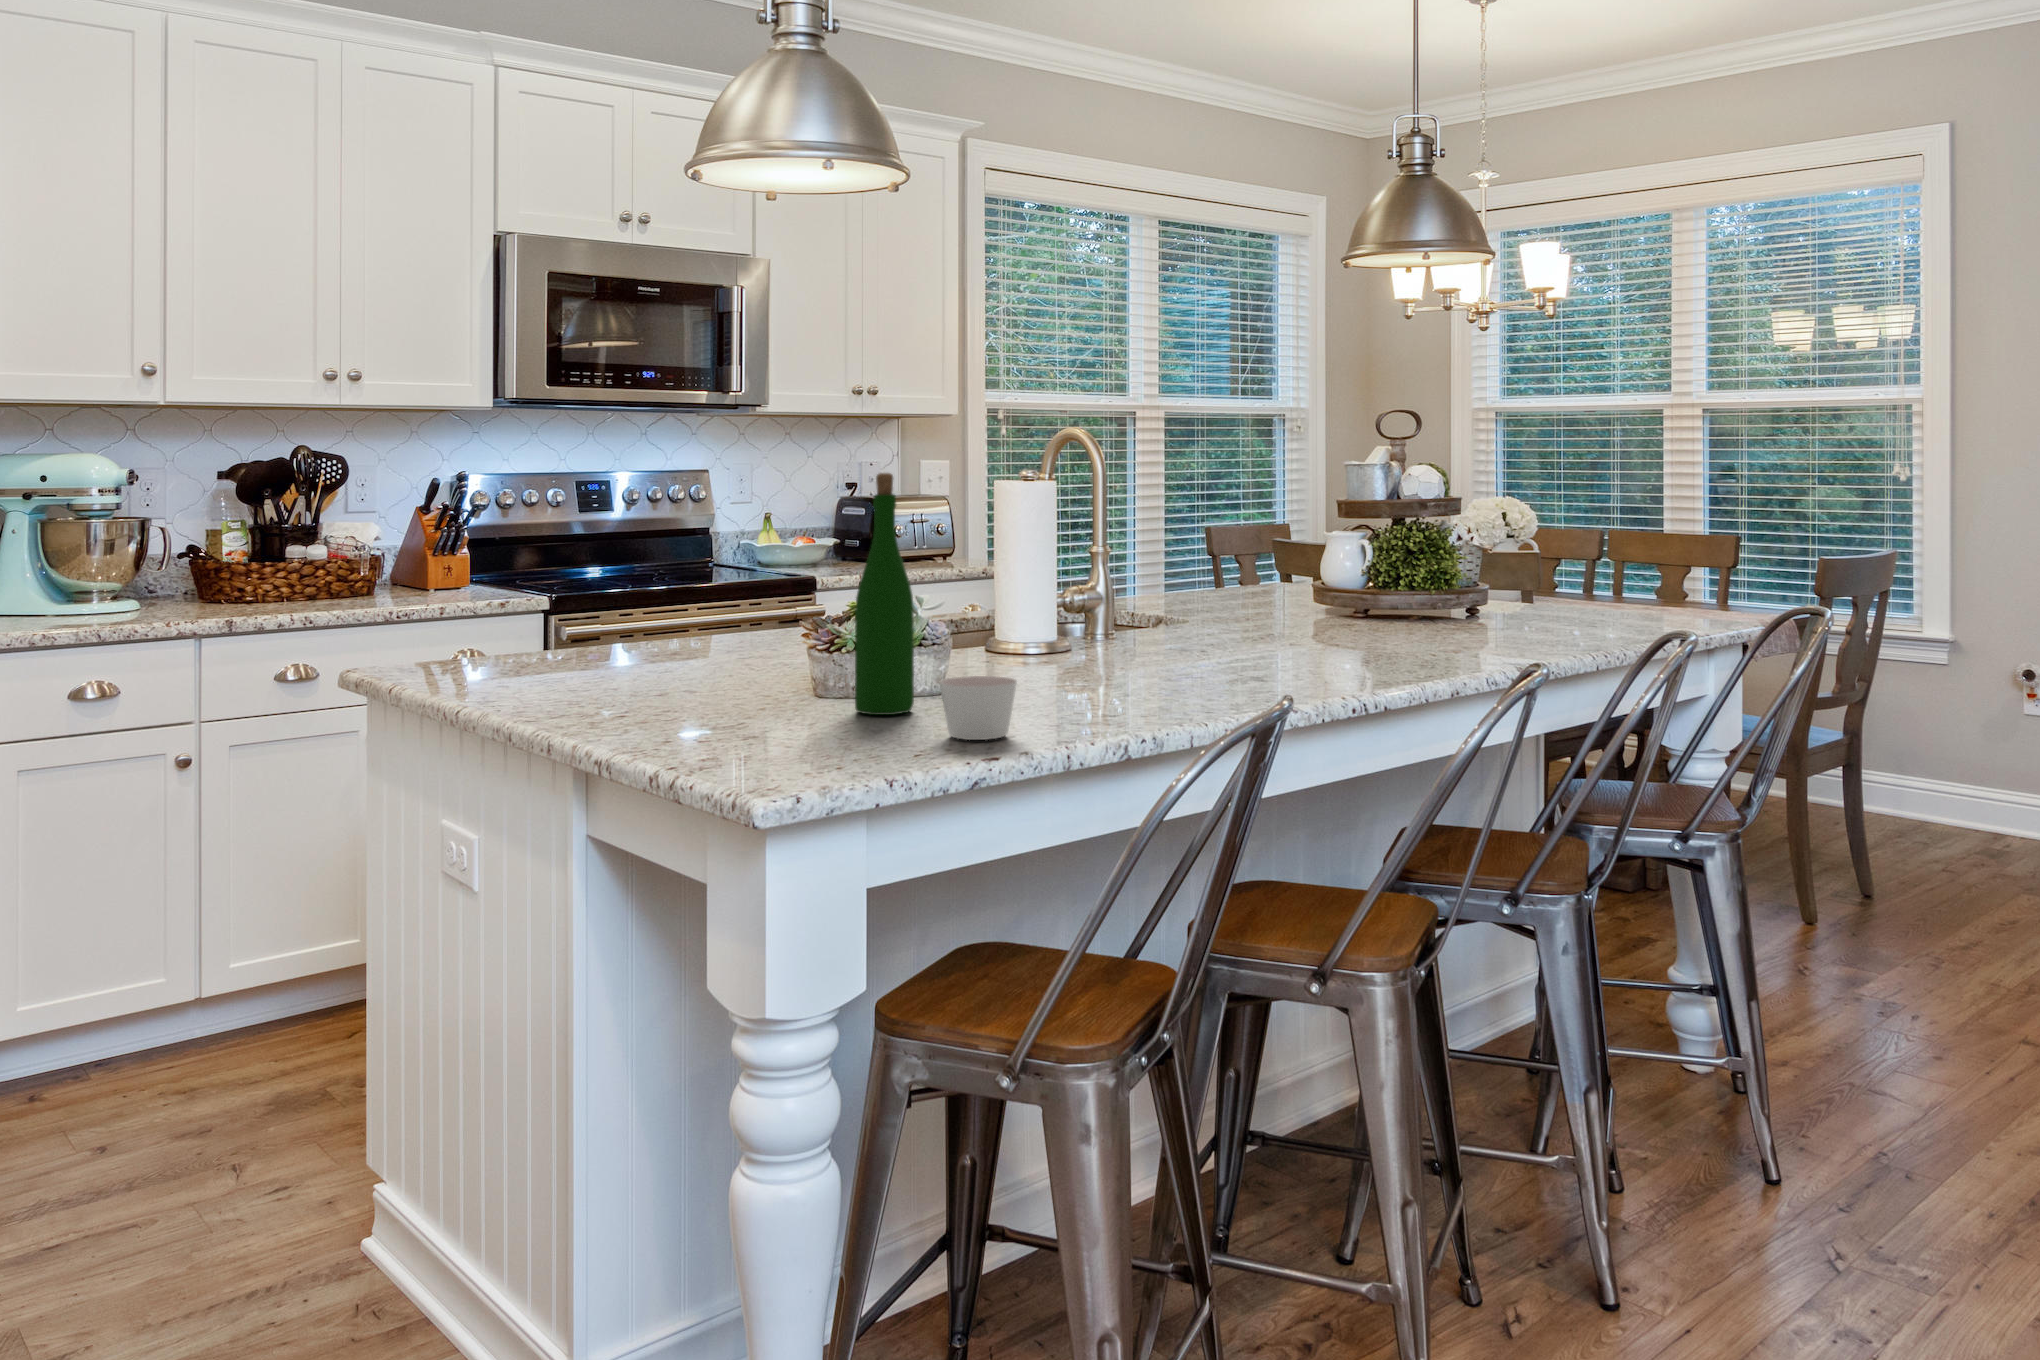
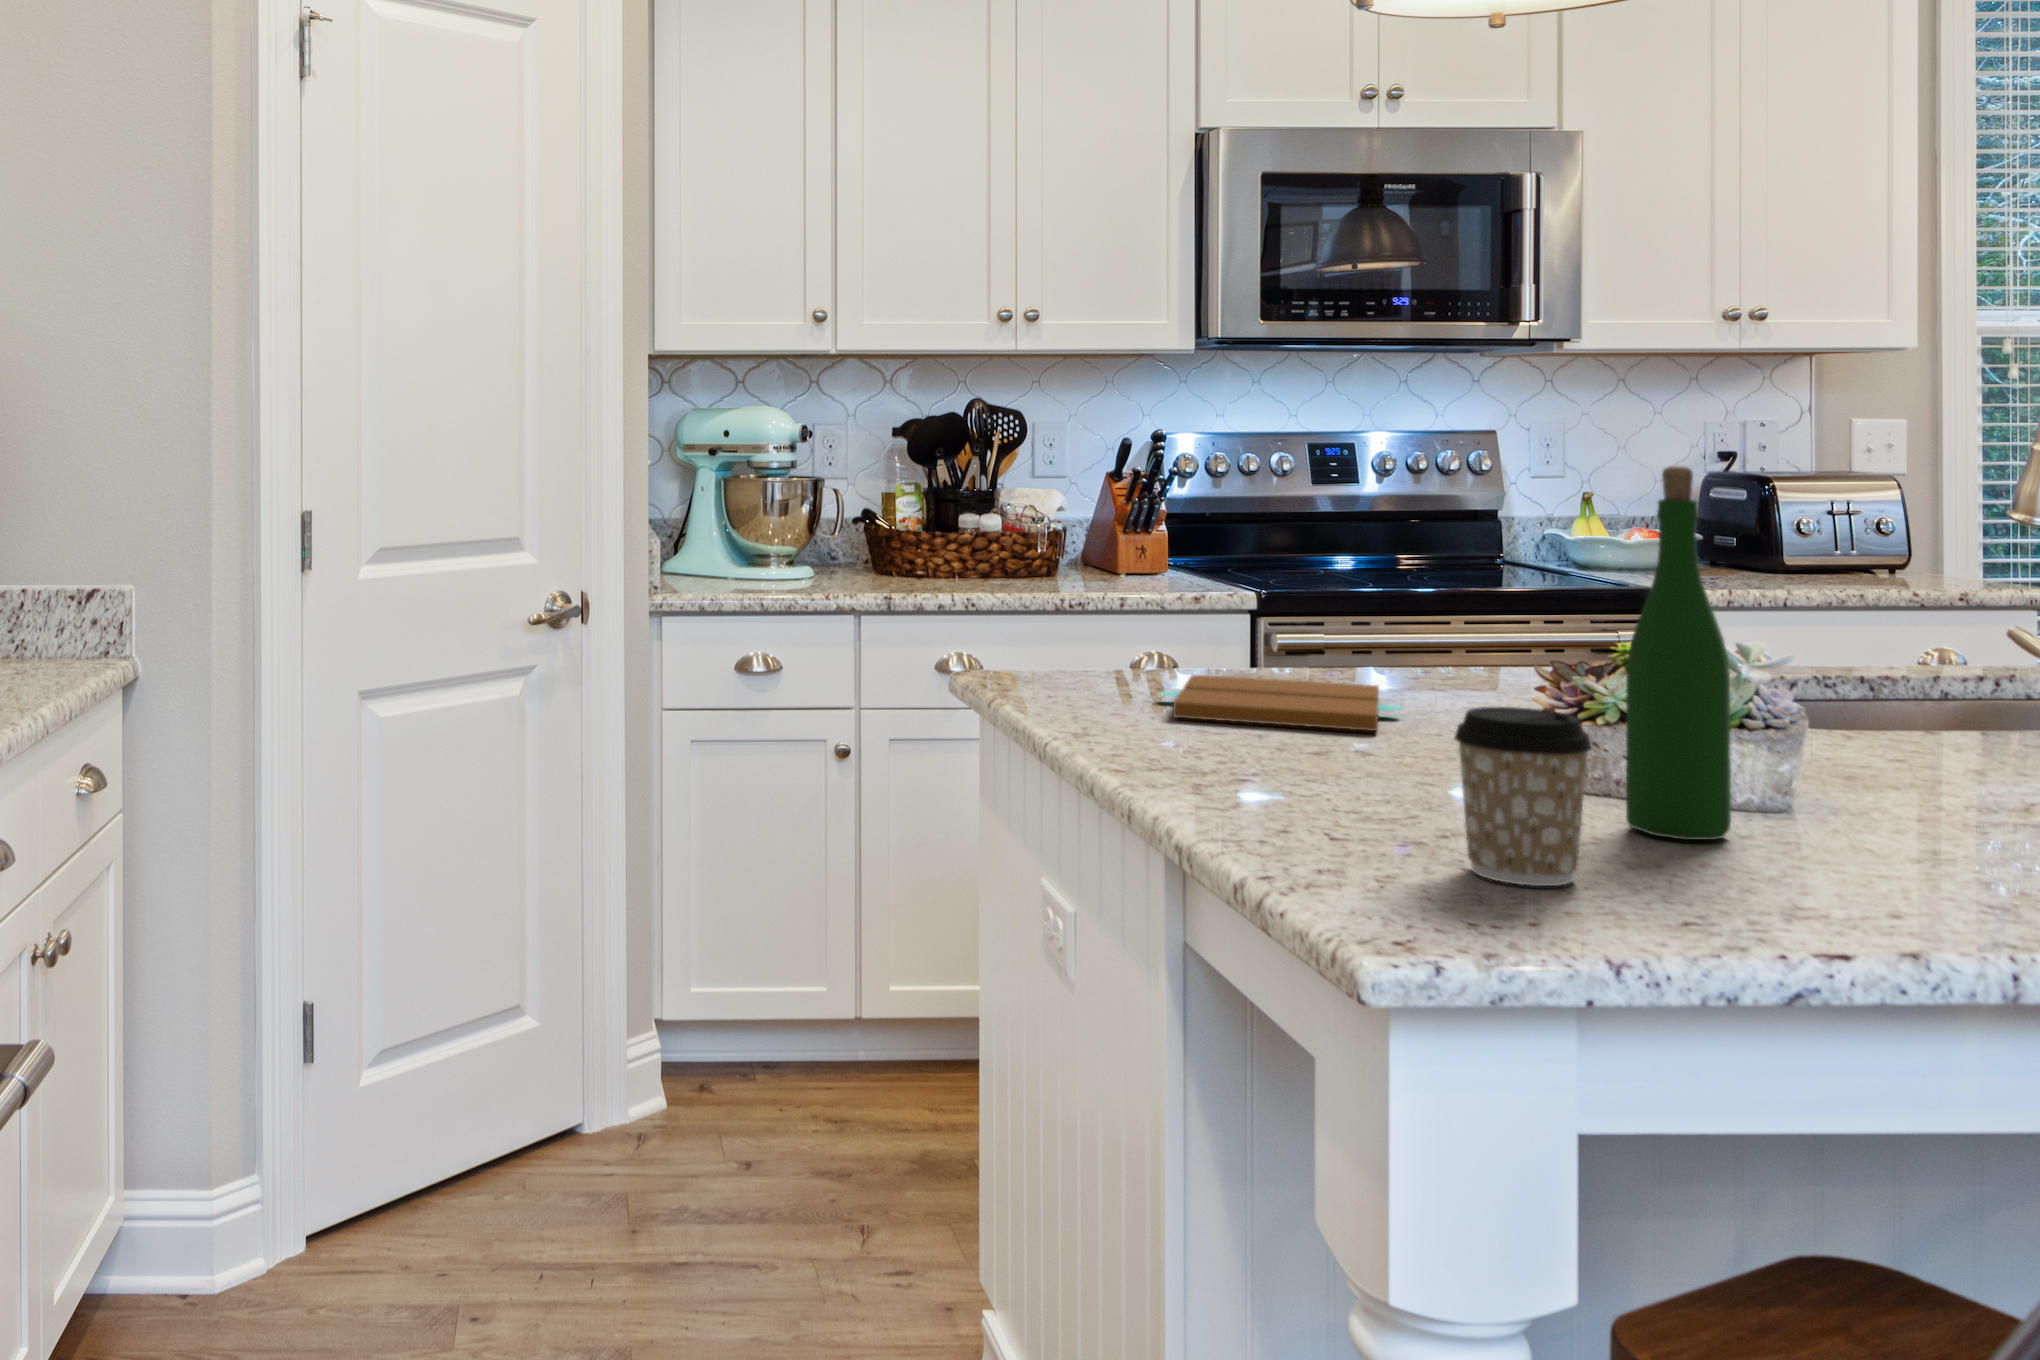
coffee cup: none [763,635,848,752] -> present [1455,707,1592,886]
book: none [513,646,691,681] -> present [1162,675,1401,731]
candle: present [940,676,1017,740] -> none [1759,799,1908,911]

